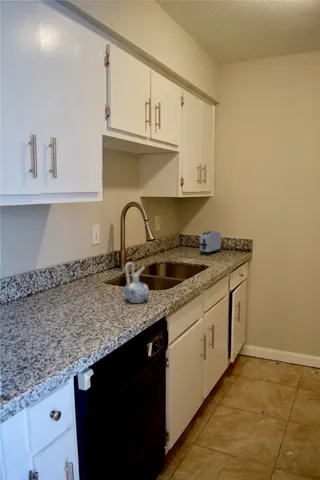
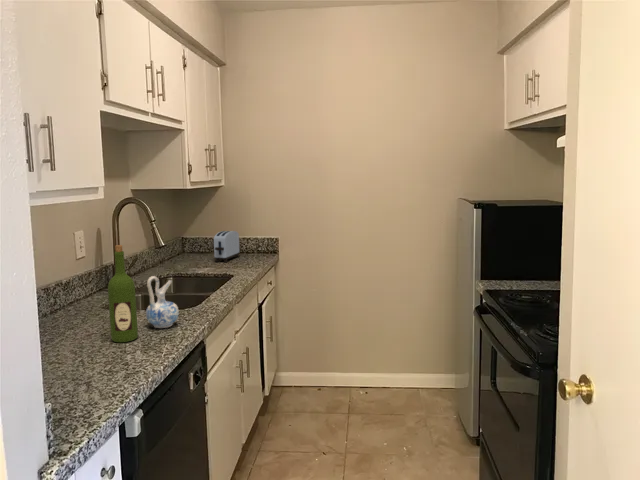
wine bottle: none [94,236,114,311] -> present [108,245,138,342]

